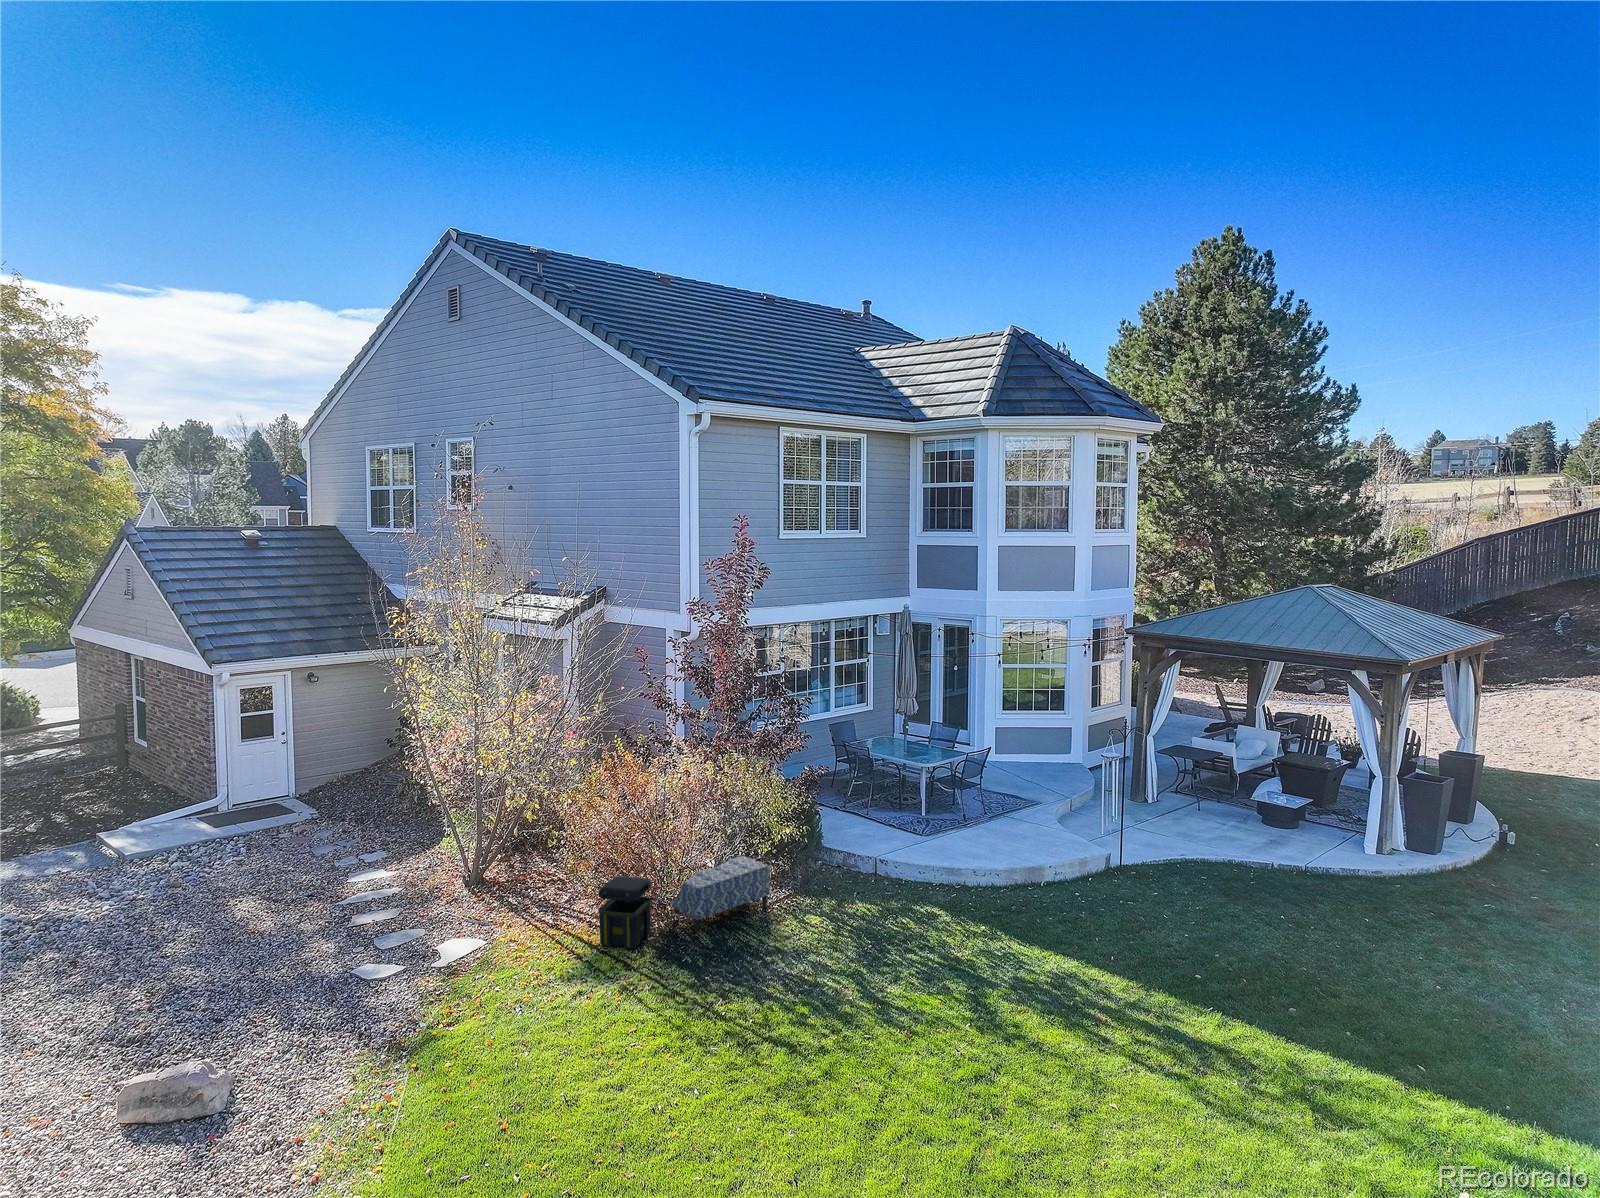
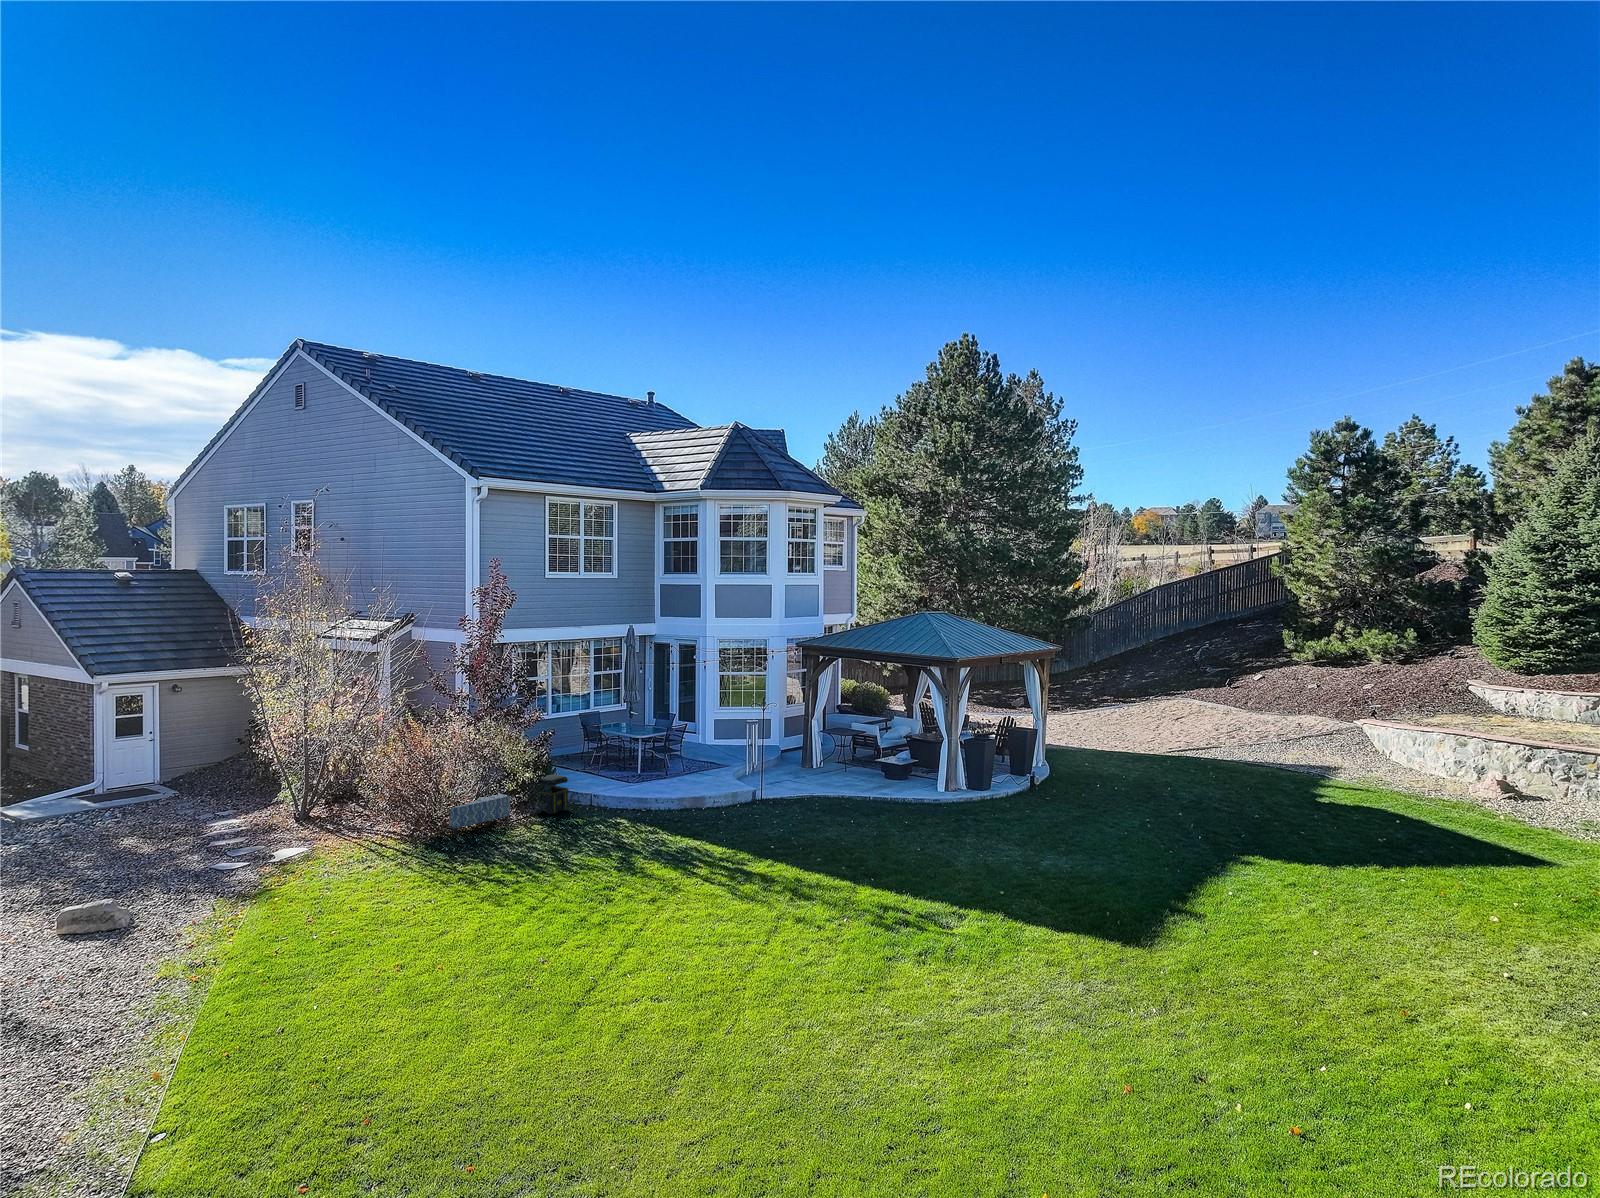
toolbox: present [598,876,652,949] -> present [539,775,568,814]

